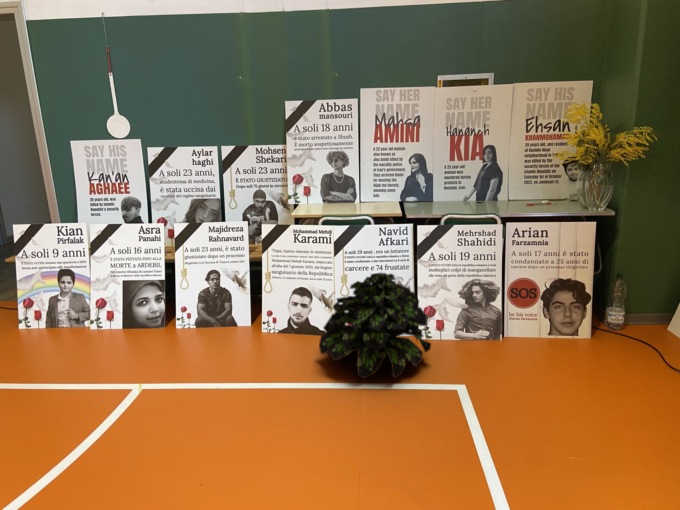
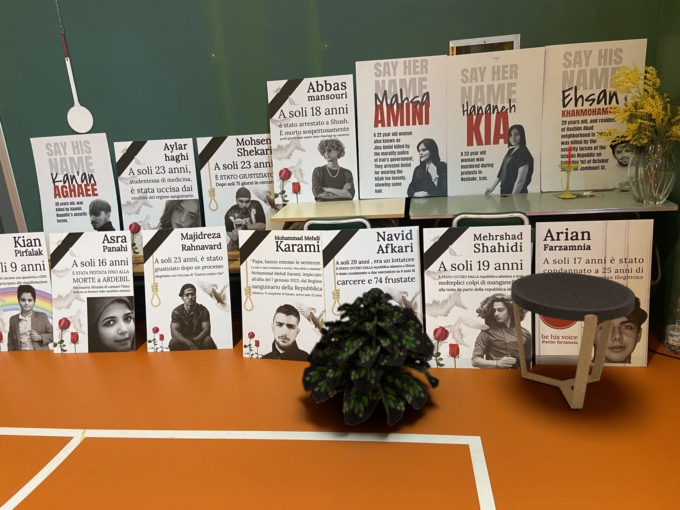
candle: none [522,162,540,206] -> present [558,146,580,198]
side table: none [488,262,583,366] -> present [511,272,635,409]

